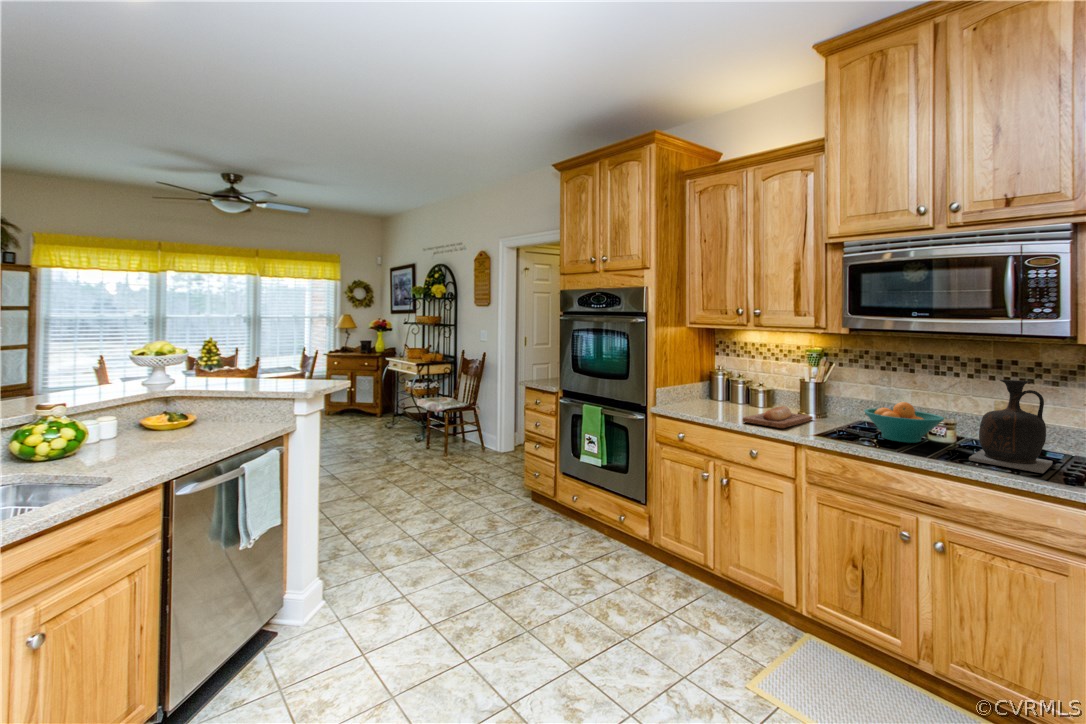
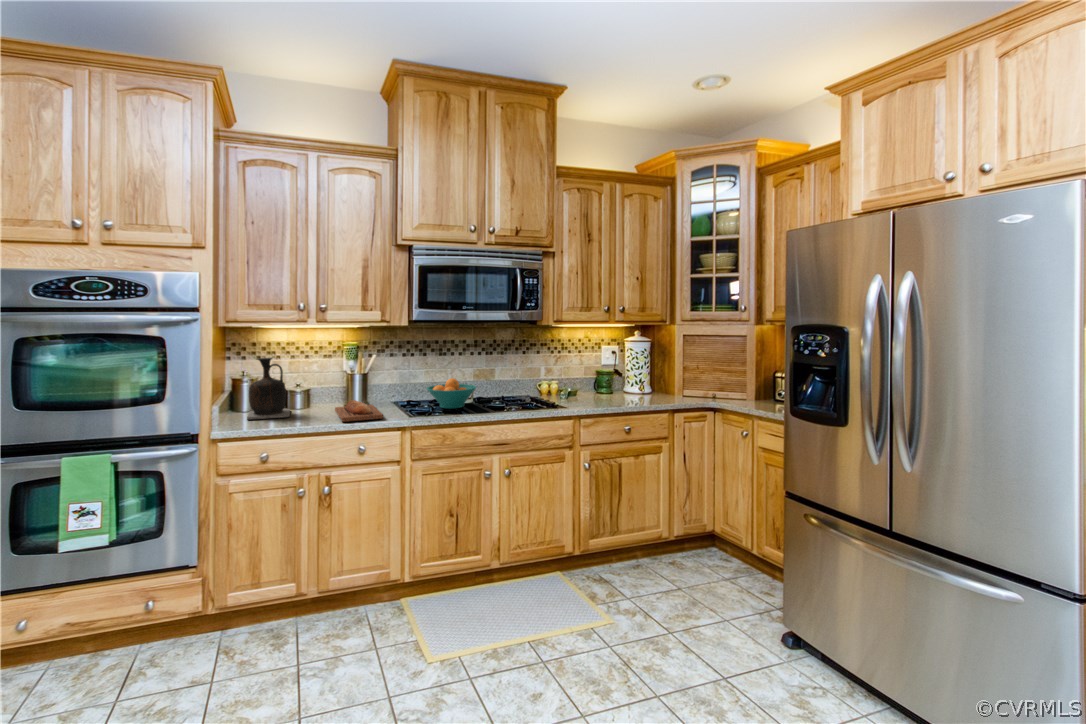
vase: present [969,380,1053,473] -> present [247,358,290,420]

